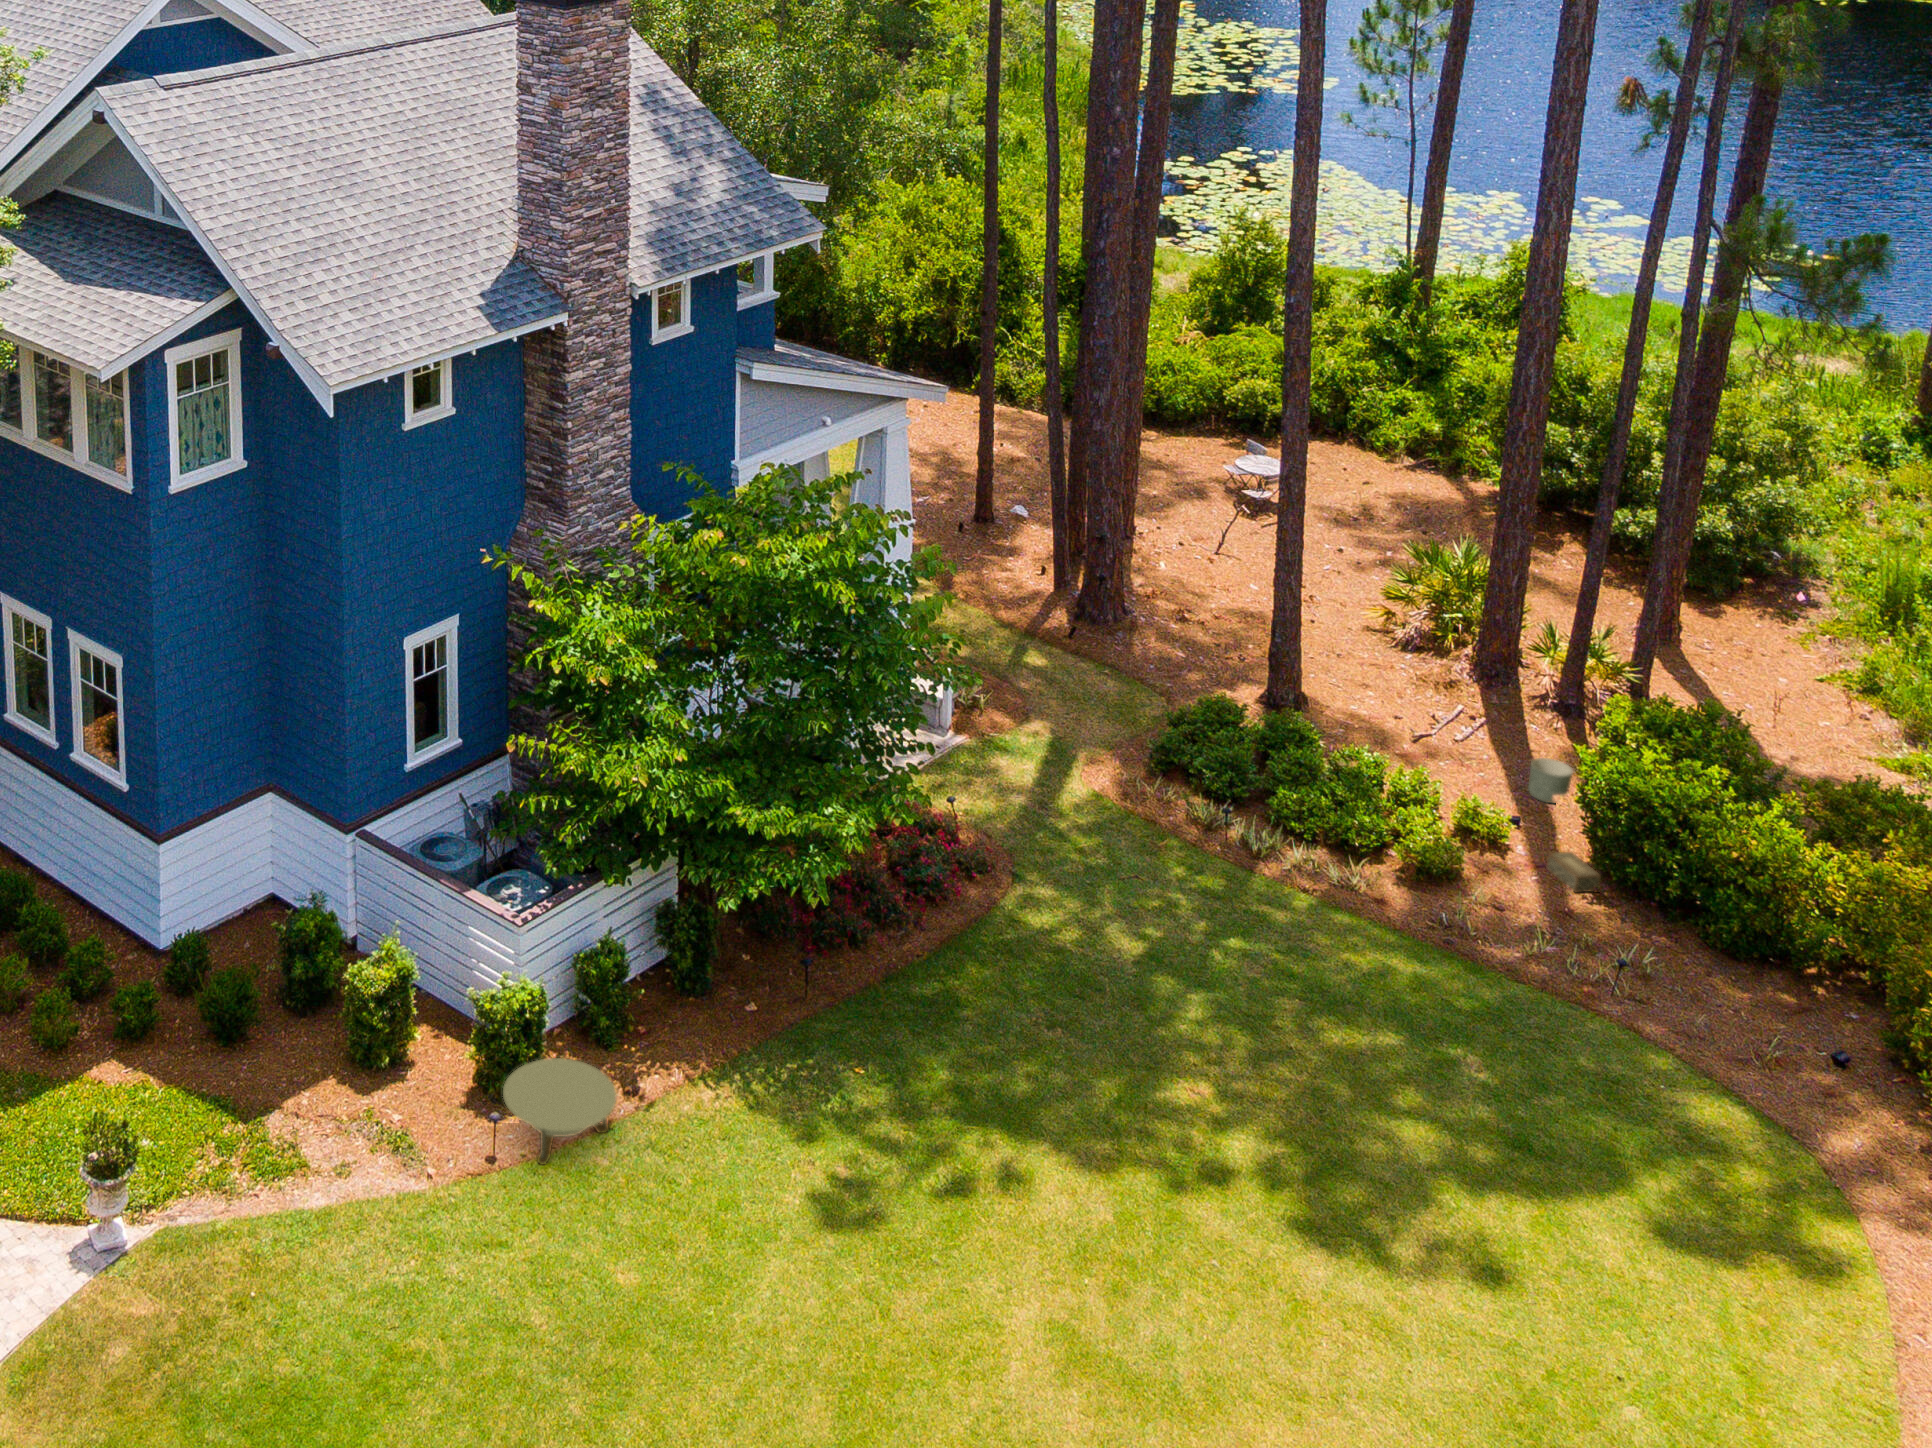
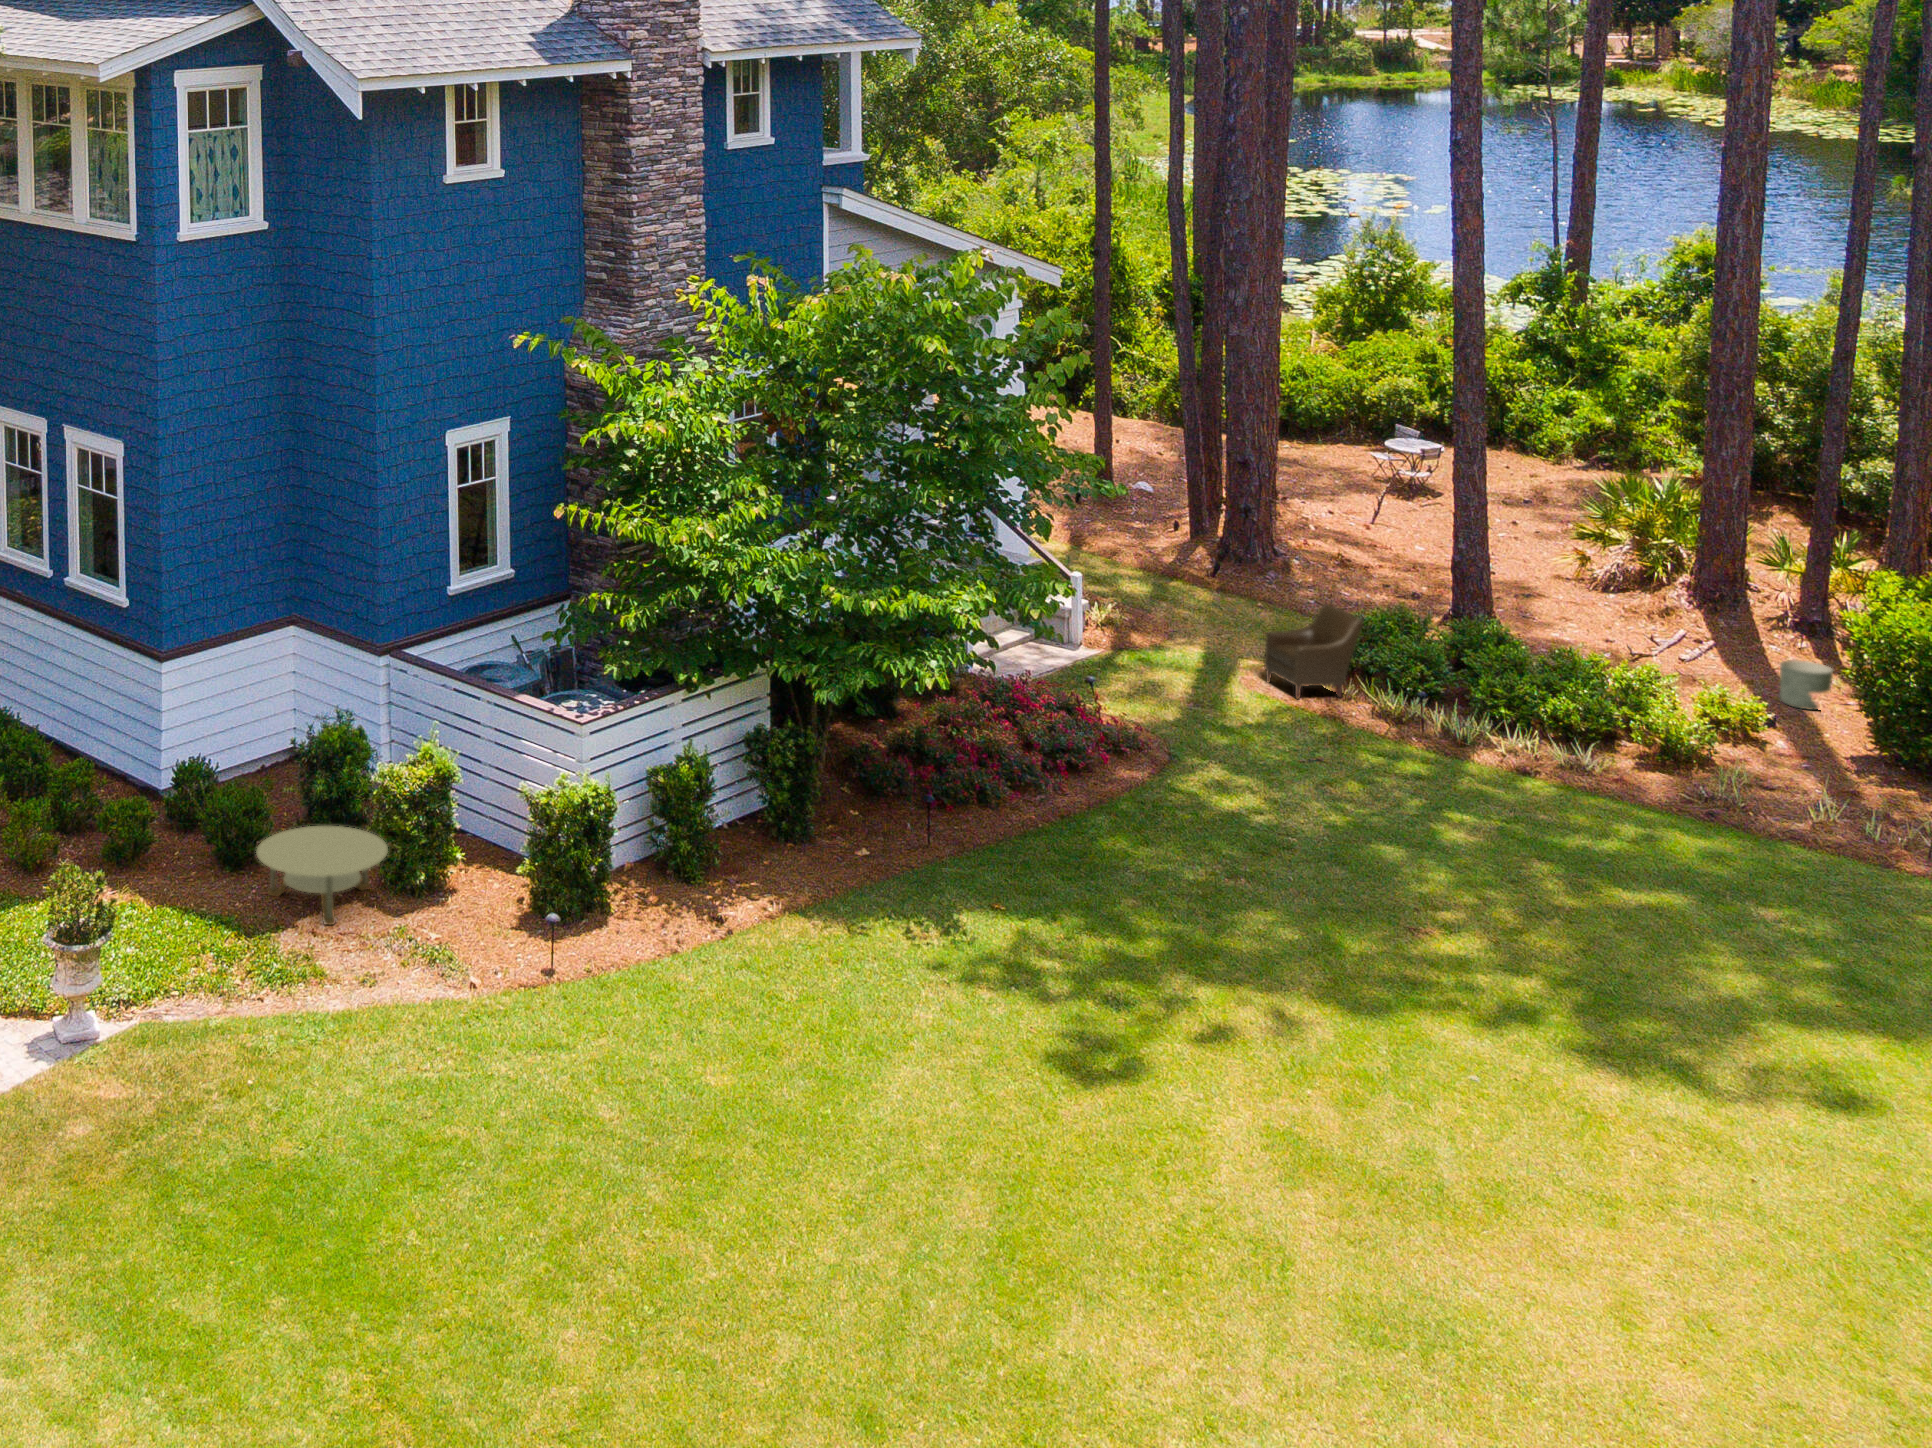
chair: none [1102,709,1186,797] -> present [1264,604,1363,699]
woven basket: present [1546,852,1601,892] -> none [1816,738,1888,777]
round table: present [503,1058,616,1165] -> present [256,826,388,925]

